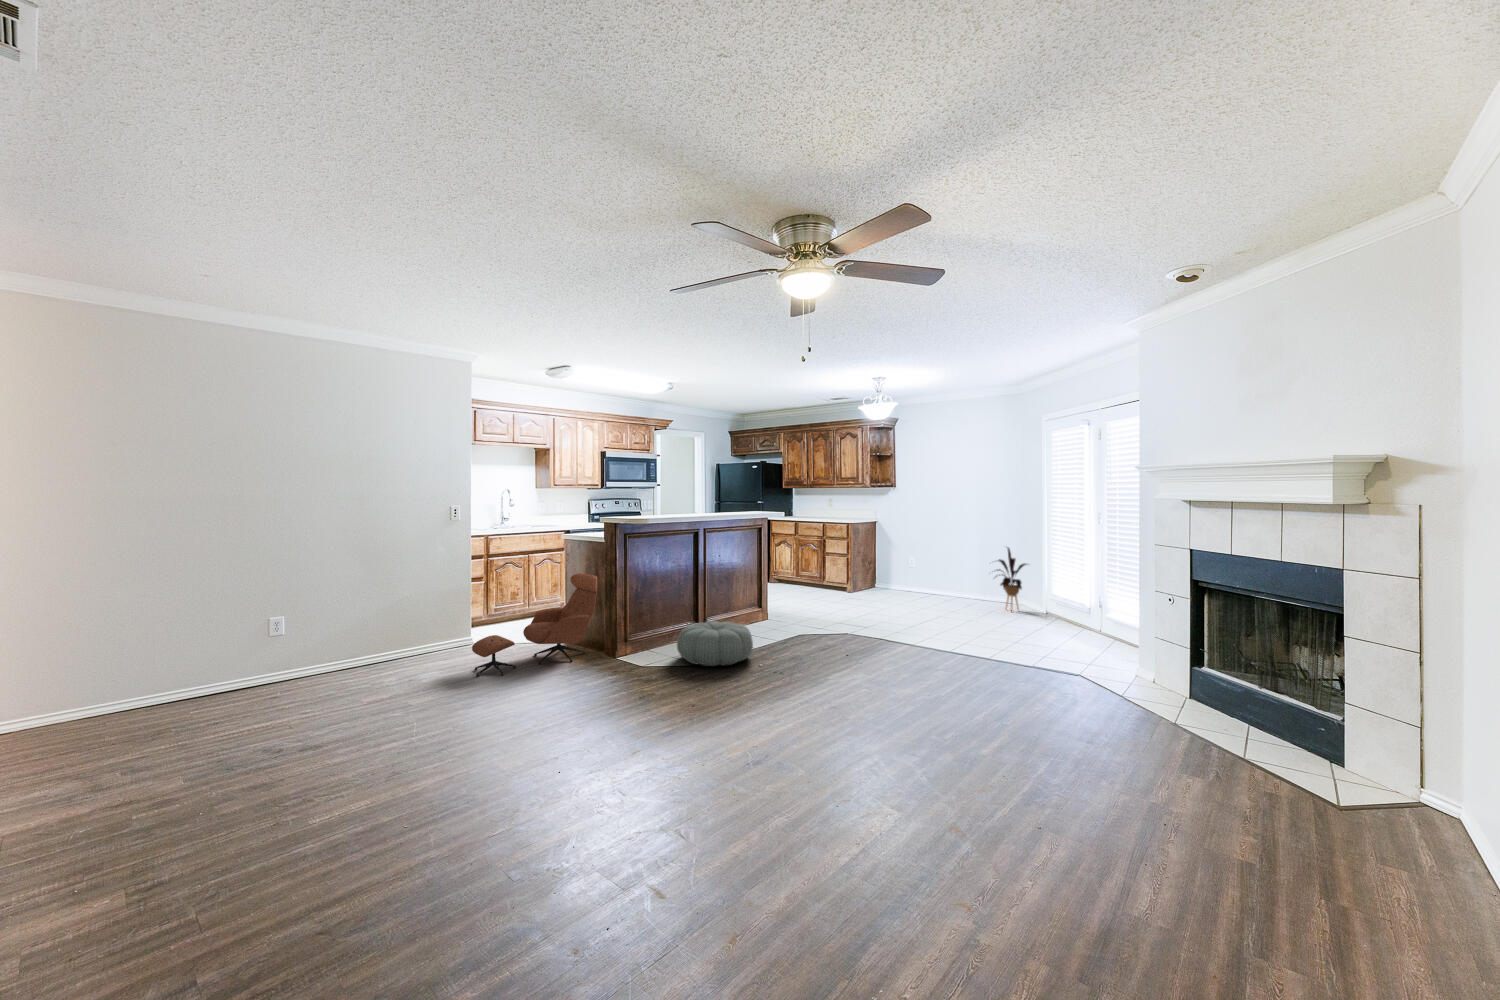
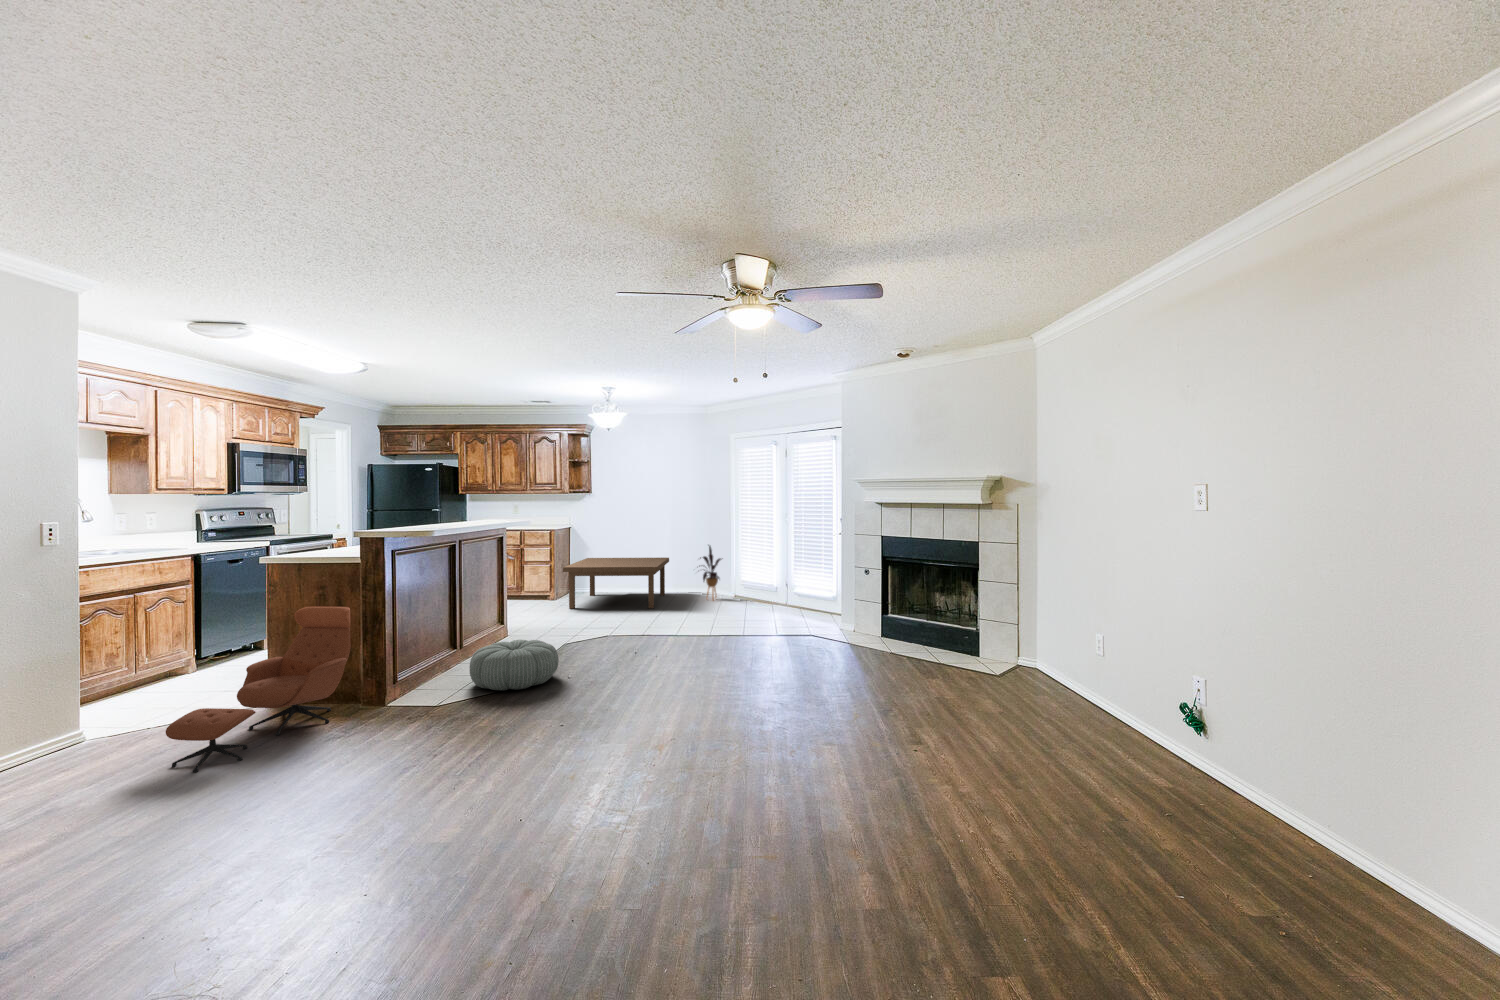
coffee table: none [847,552,972,611] -> present [563,558,669,609]

